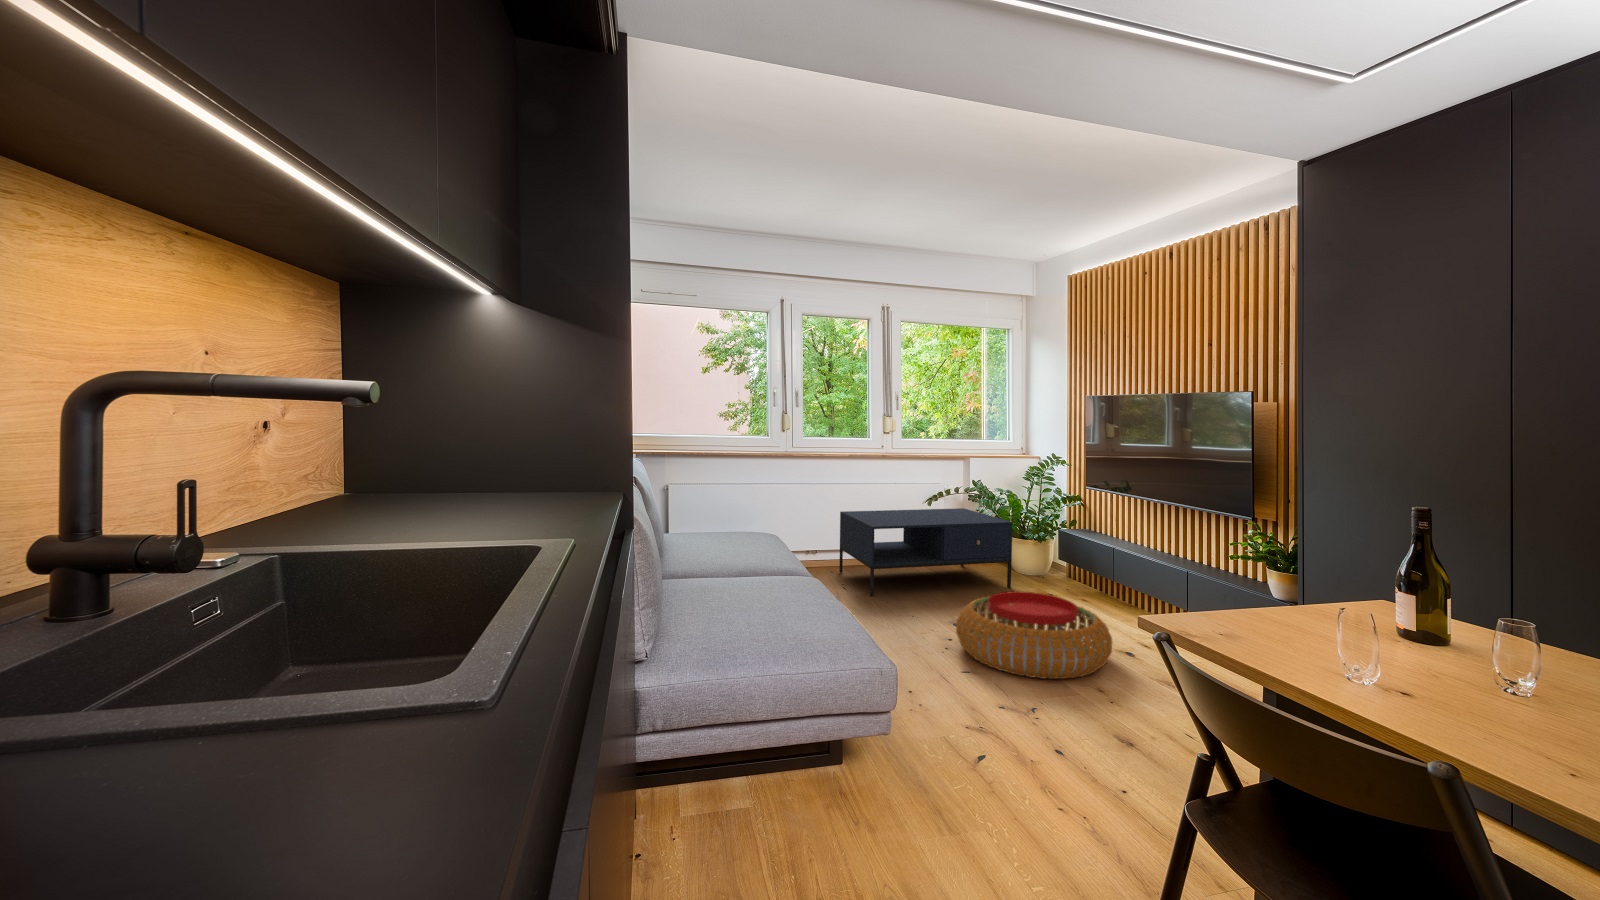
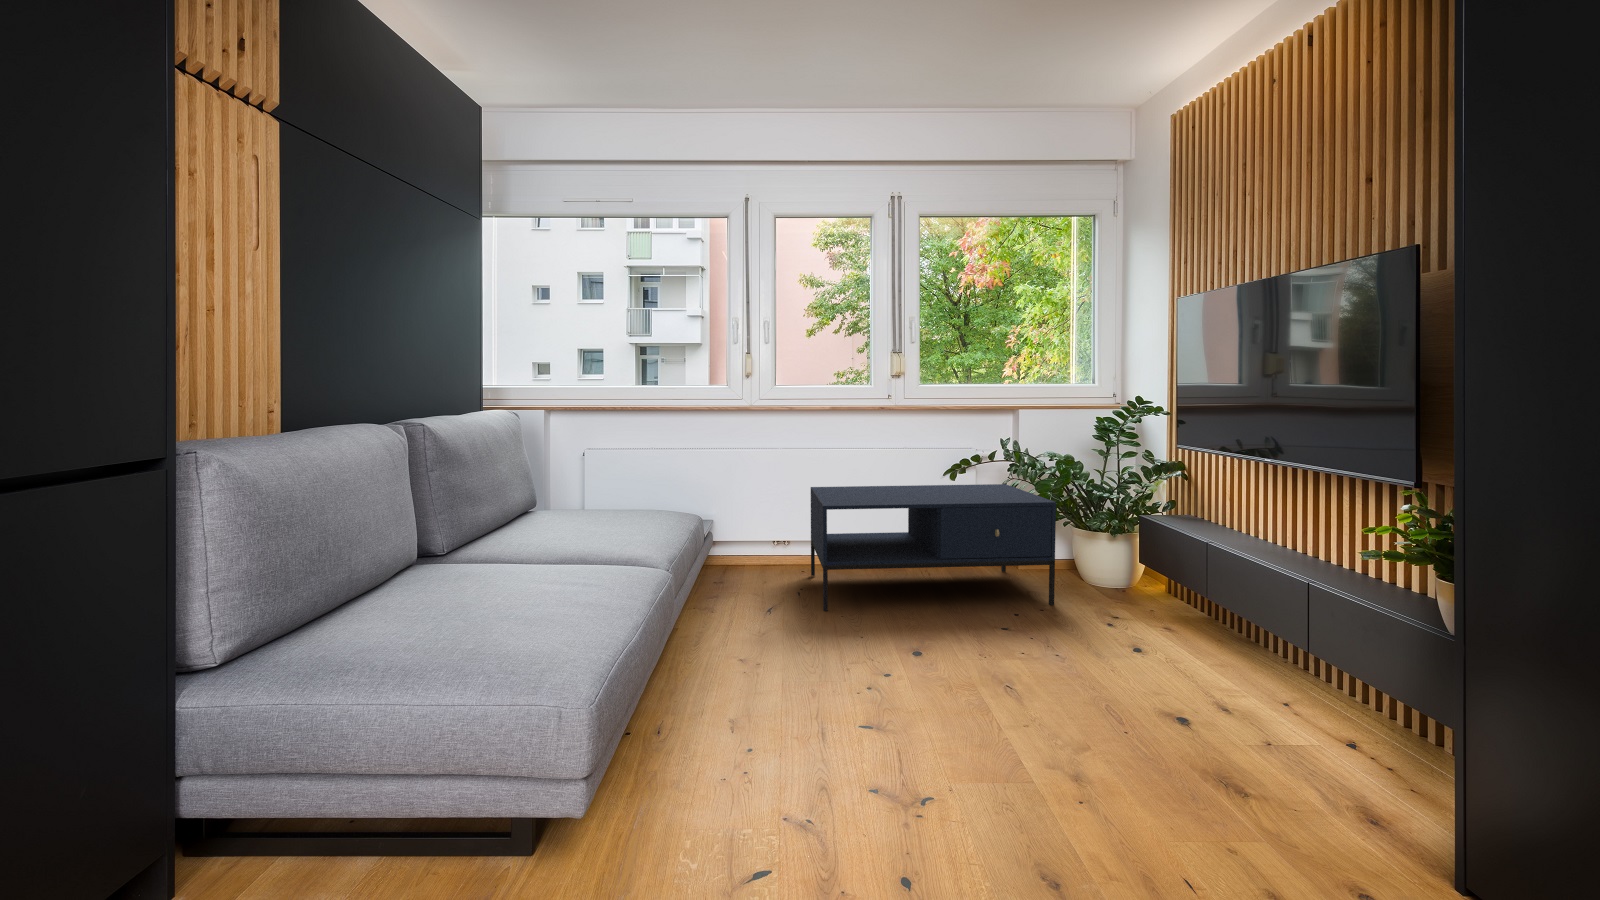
pouf: present [956,591,1112,679] -> none [875,607,1131,760]

